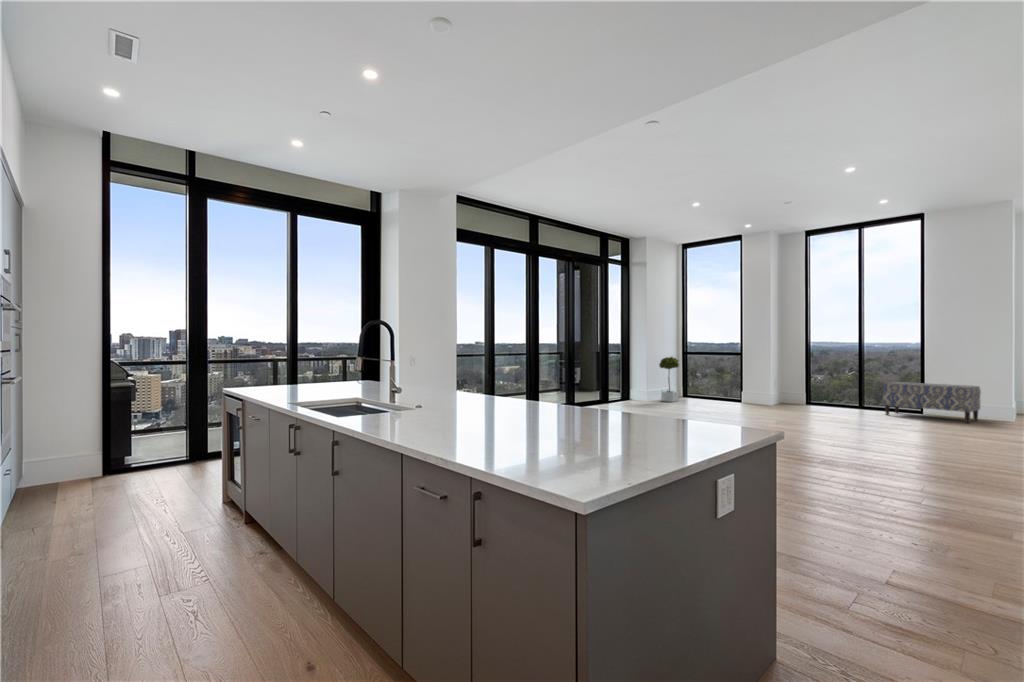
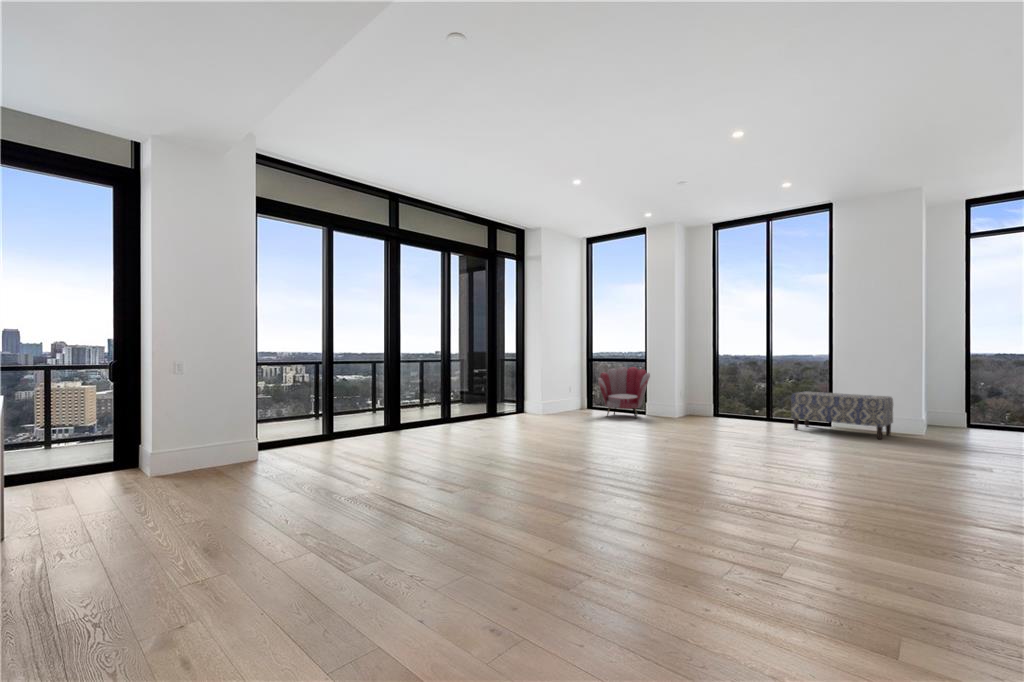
potted tree: present [659,357,679,402] -> none [557,363,579,415]
armchair: none [698,360,746,405] -> present [598,367,650,419]

